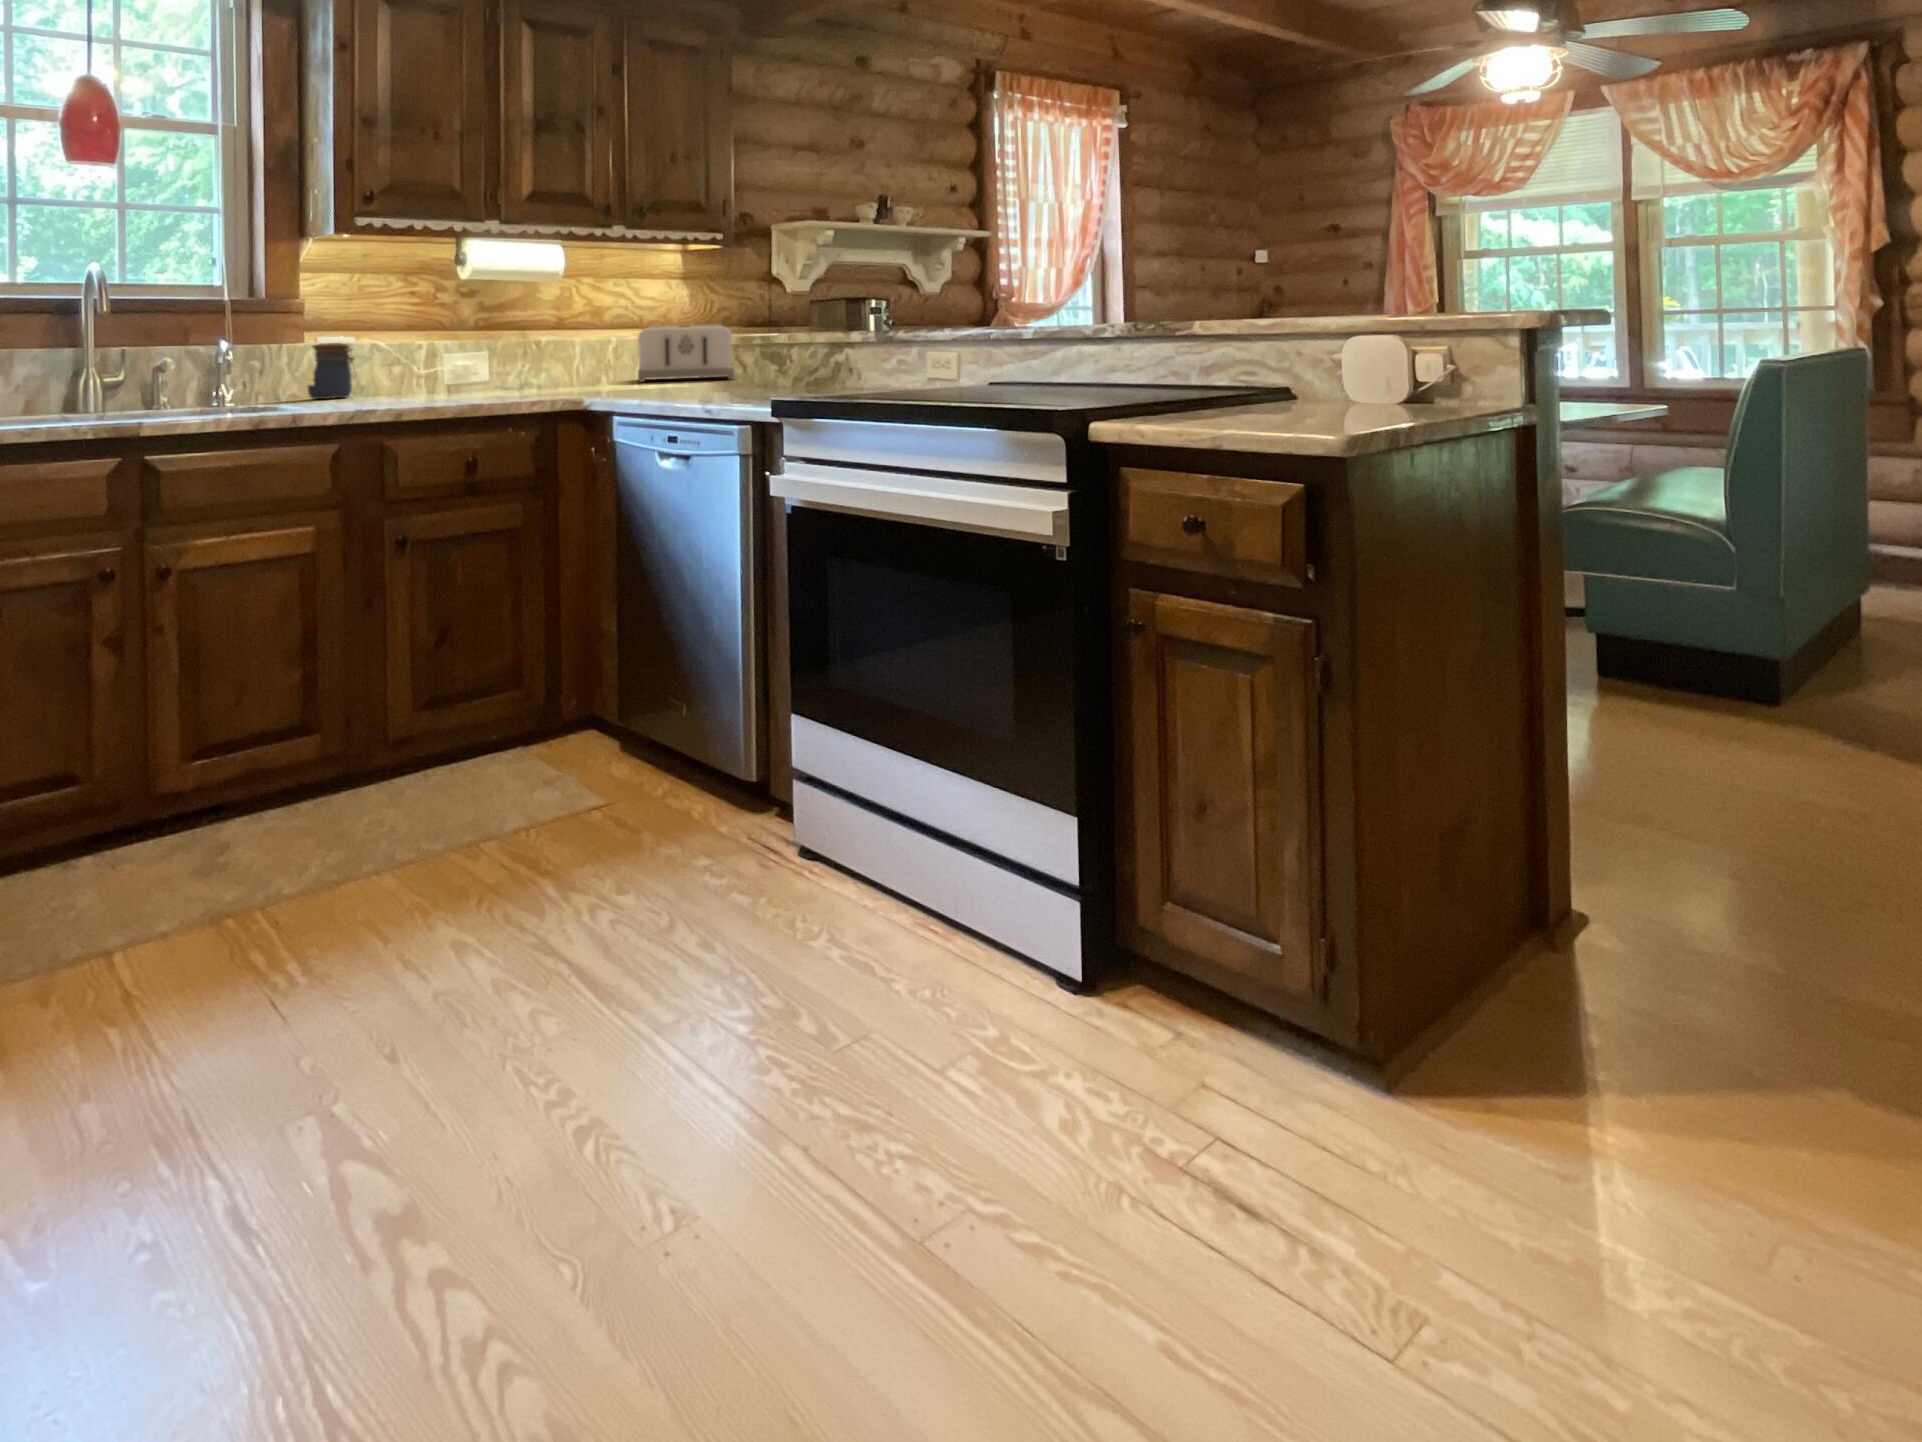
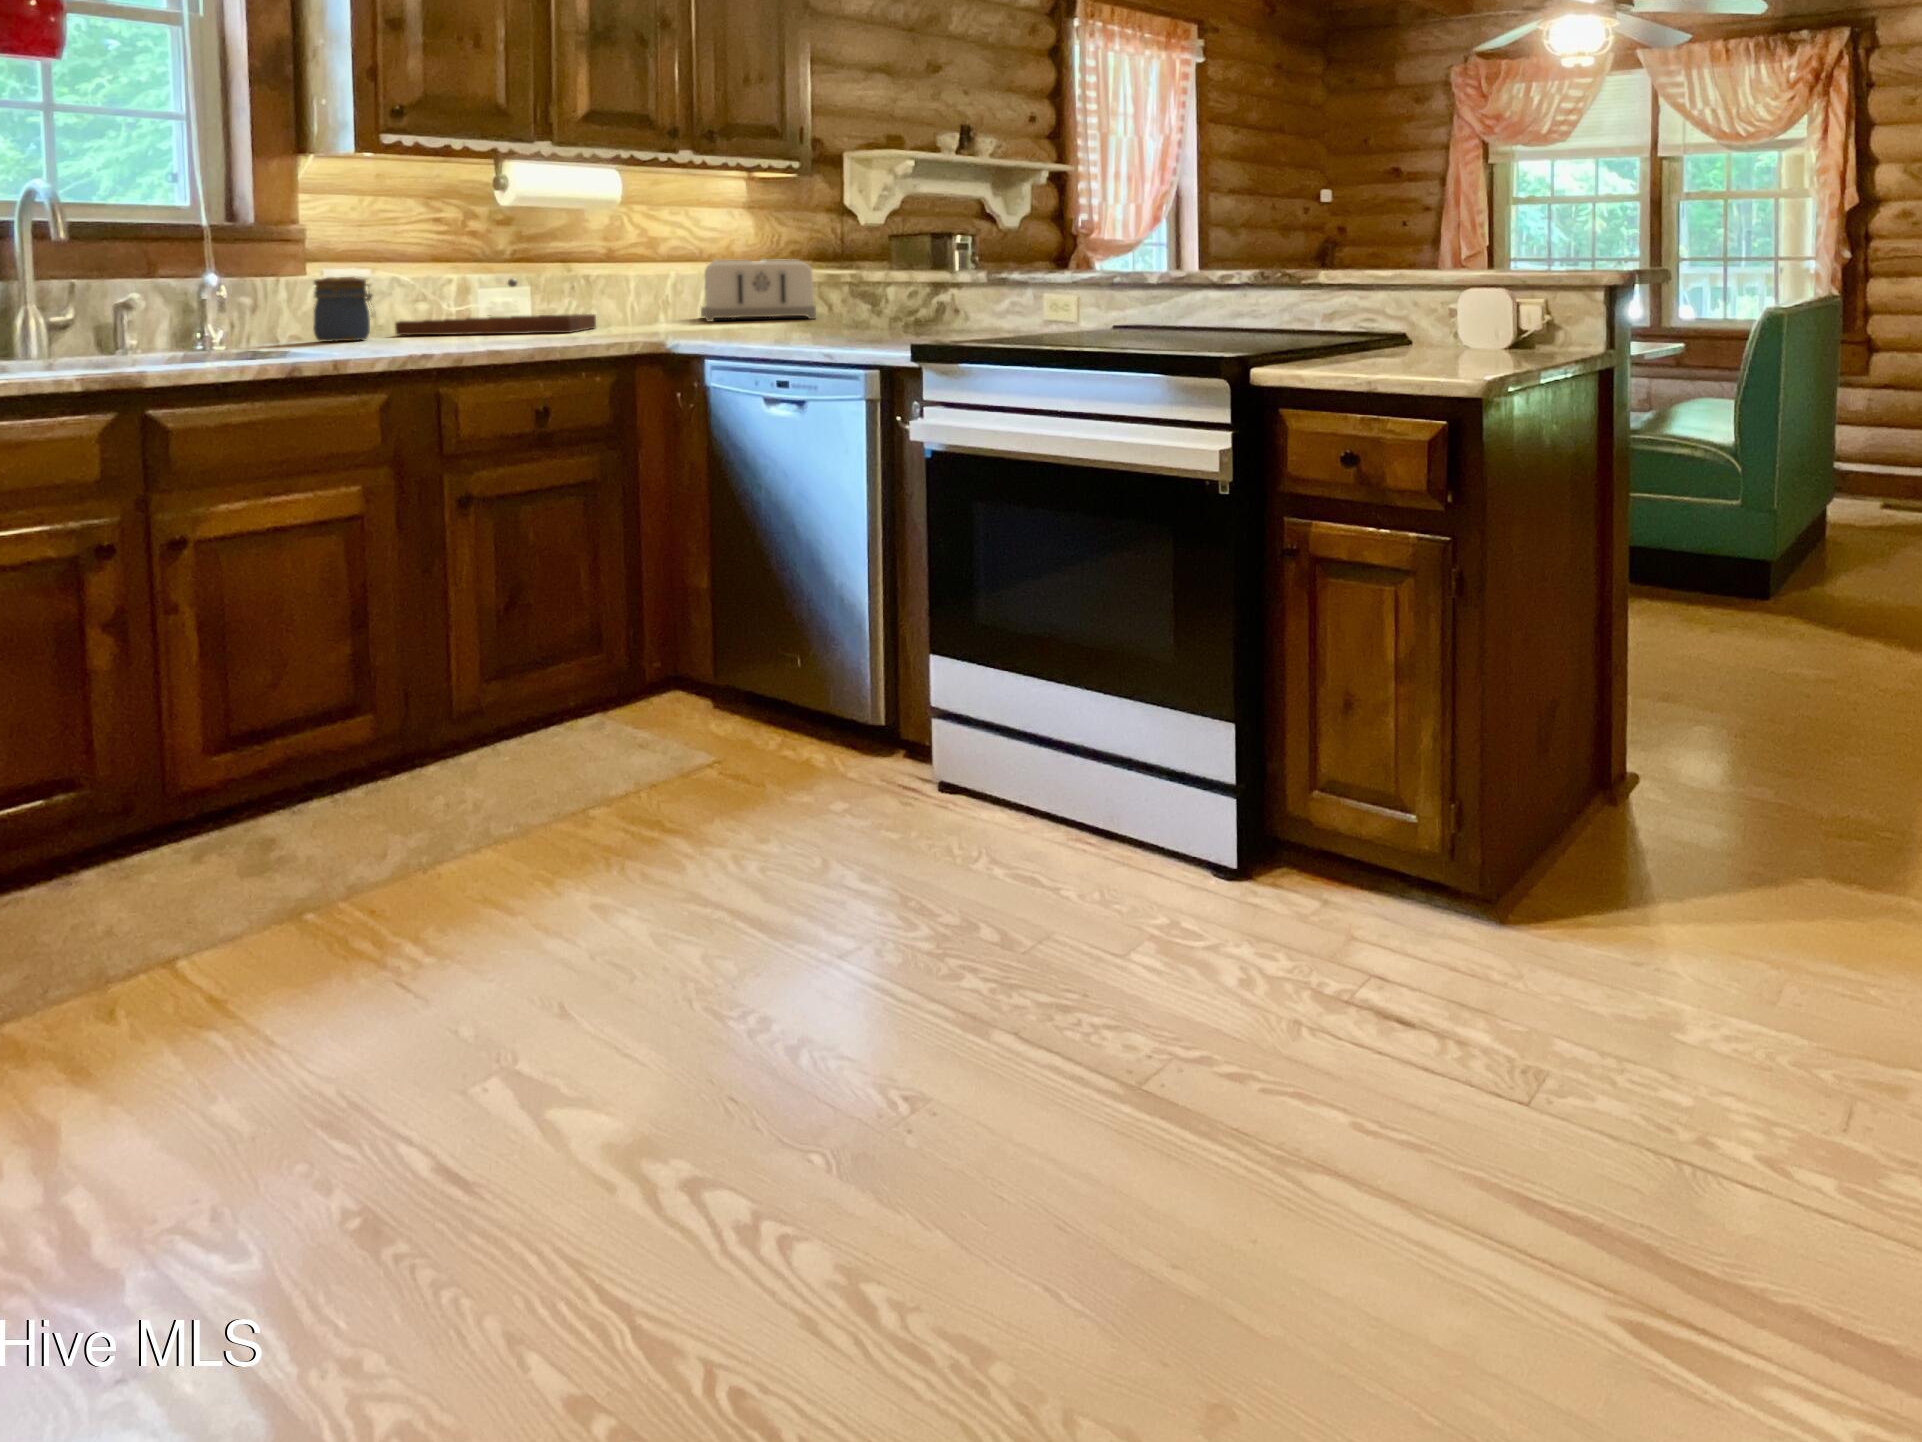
tray: none [376,344,540,394] -> present [395,279,596,335]

